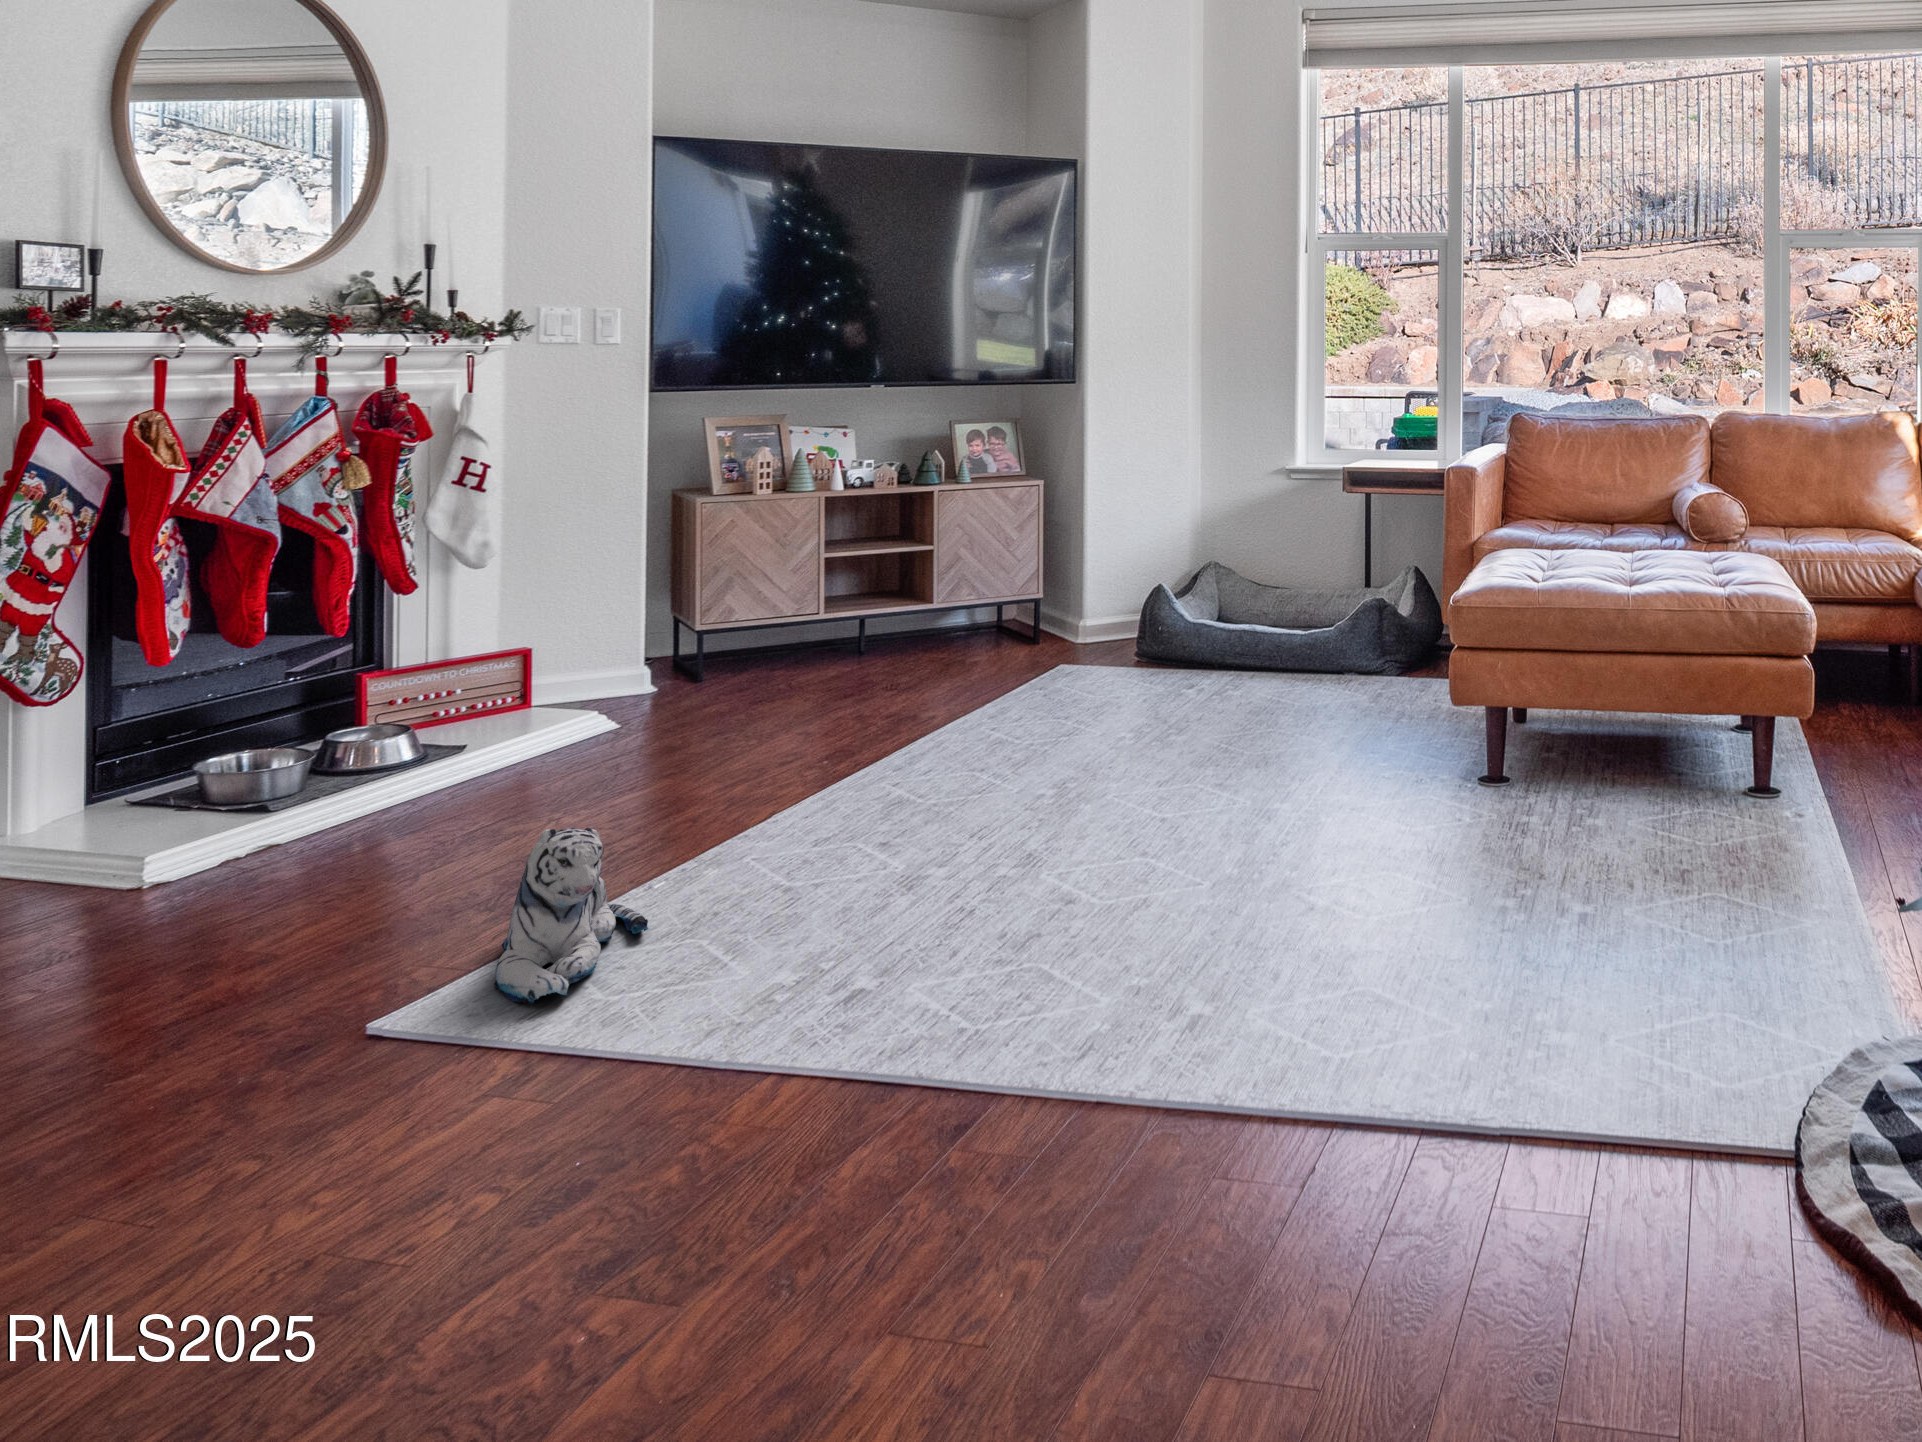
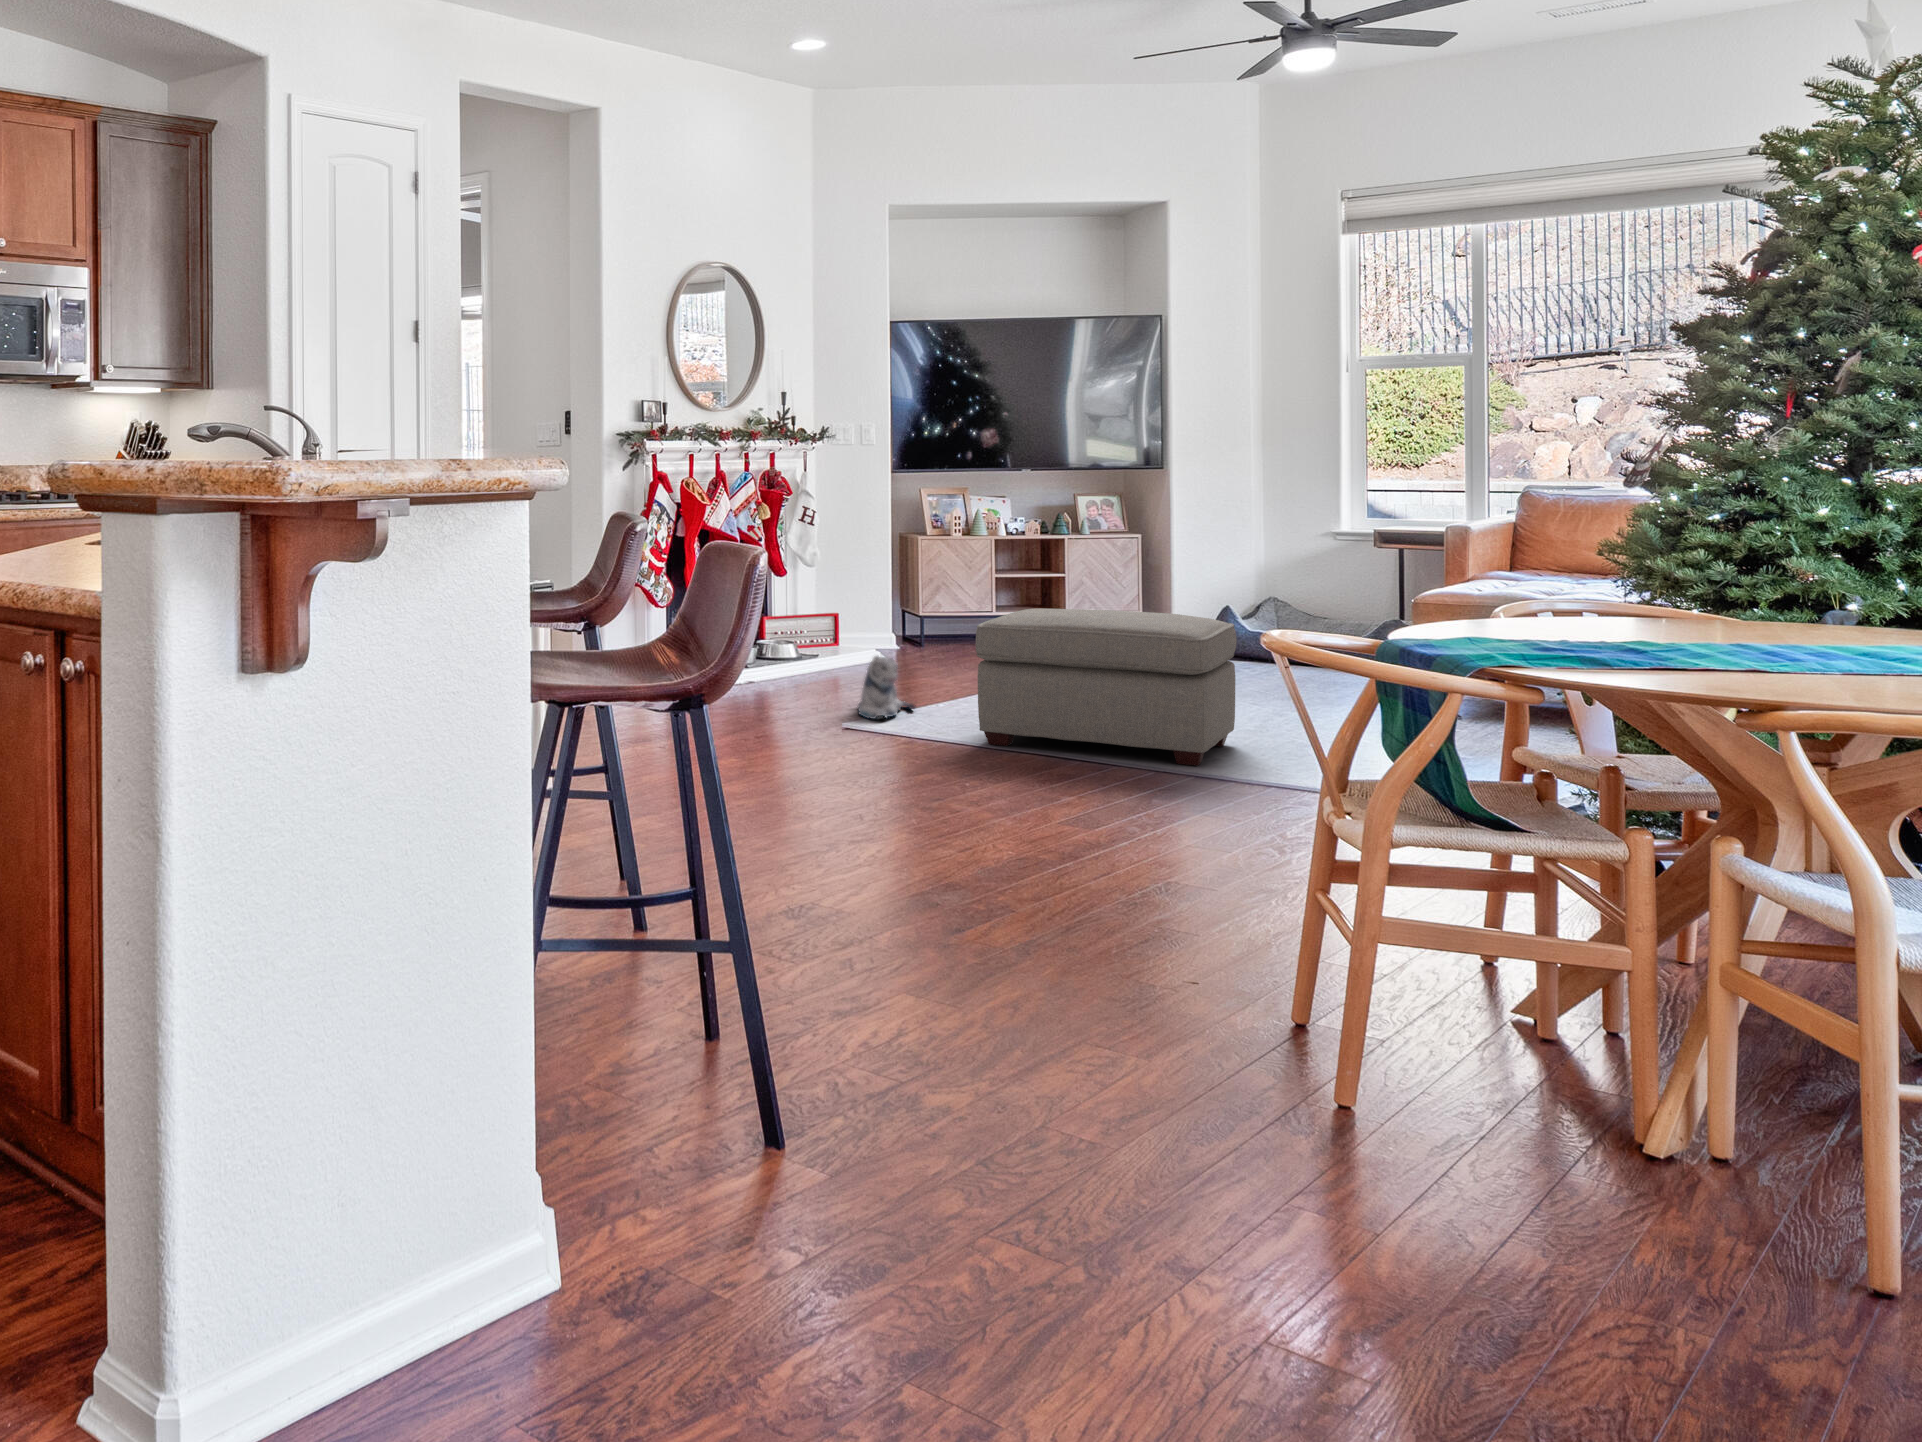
ottoman: none [790,683,1324,1066] -> present [976,608,1237,766]

